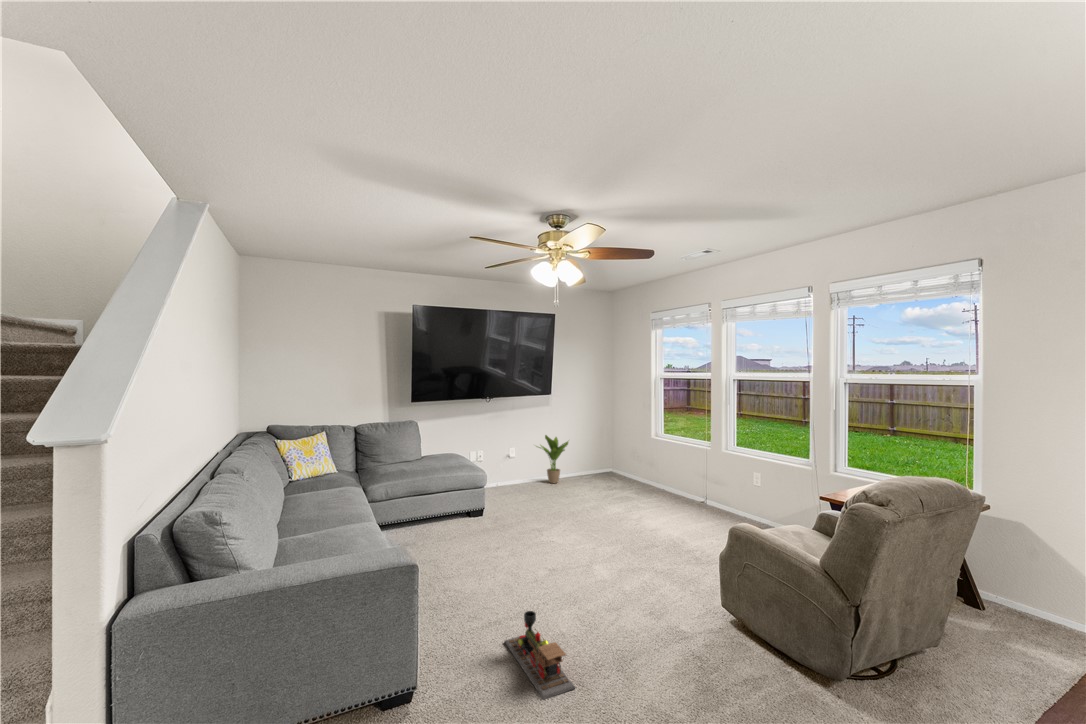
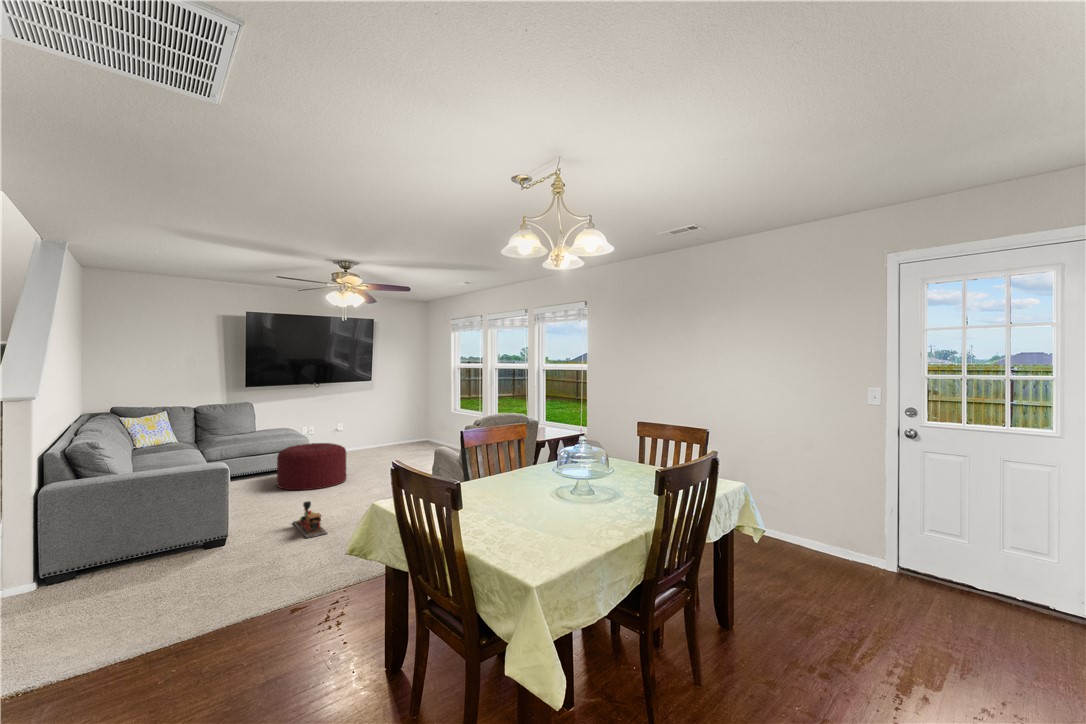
potted plant: present [539,435,568,483] -> none [356,413,387,451]
ottoman: none [457,482,545,556] -> present [277,443,346,490]

